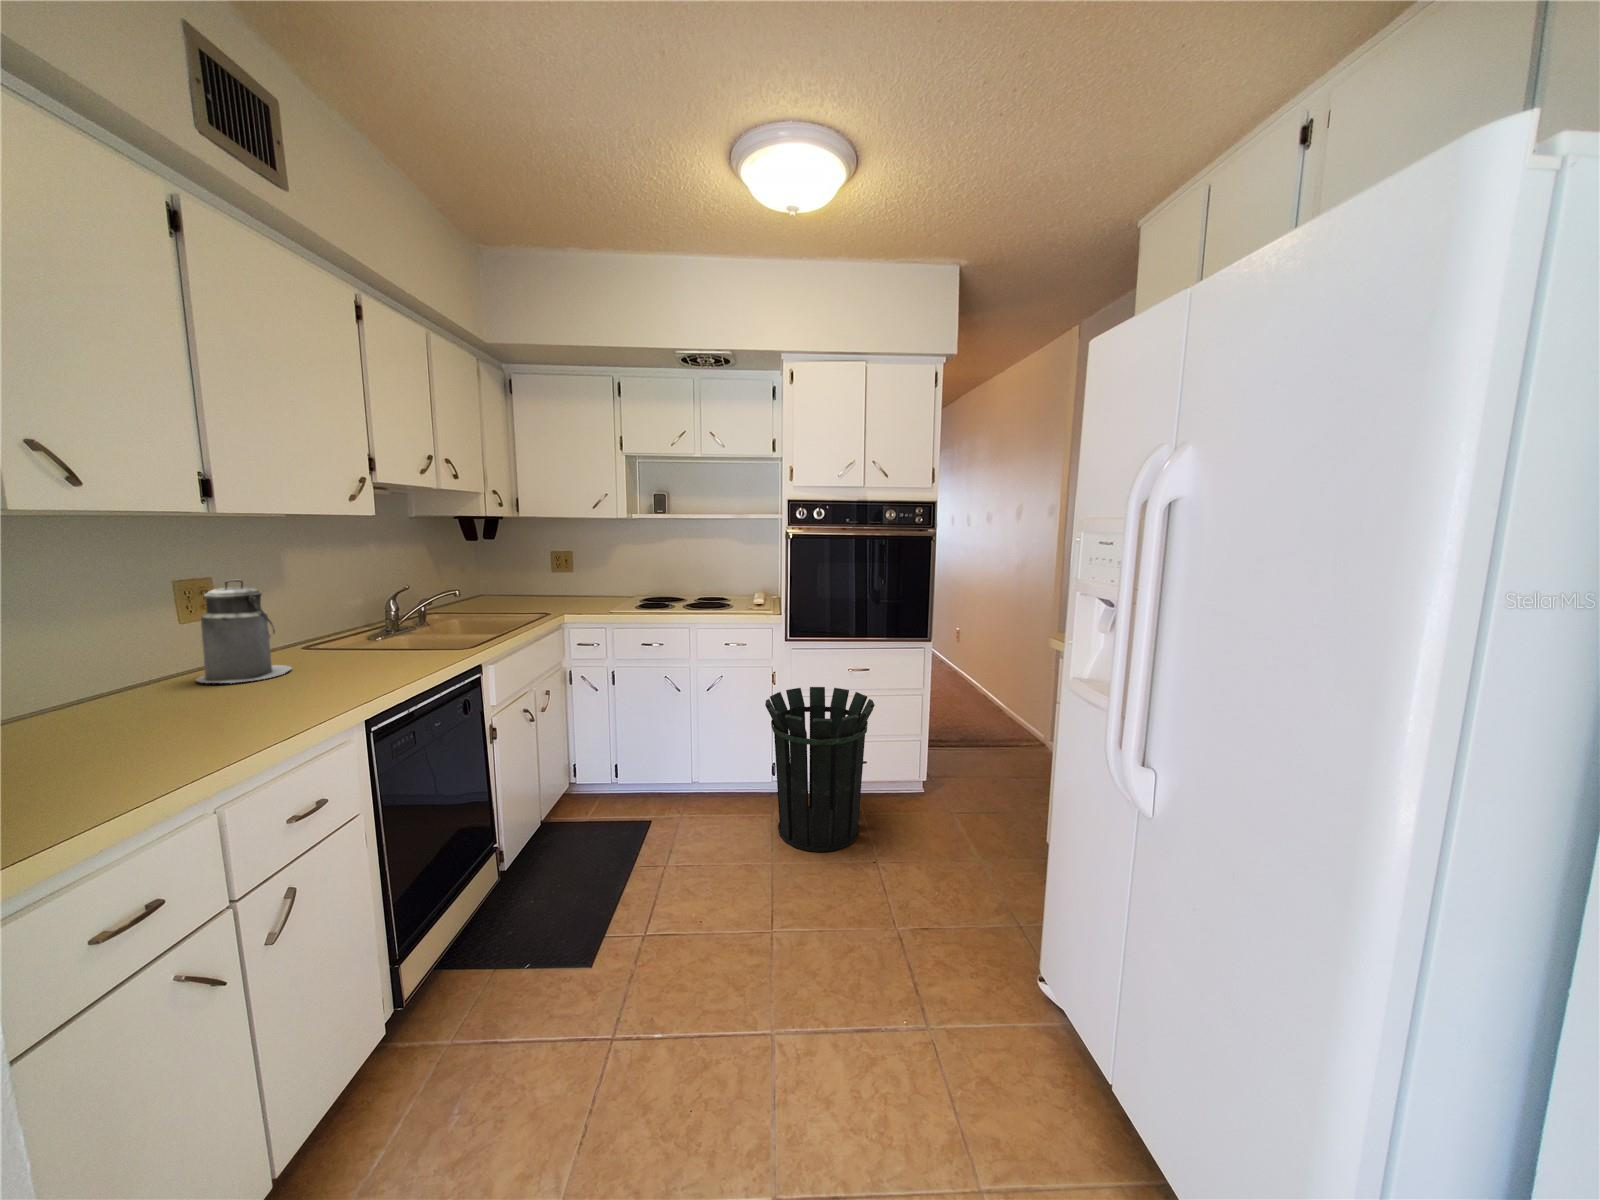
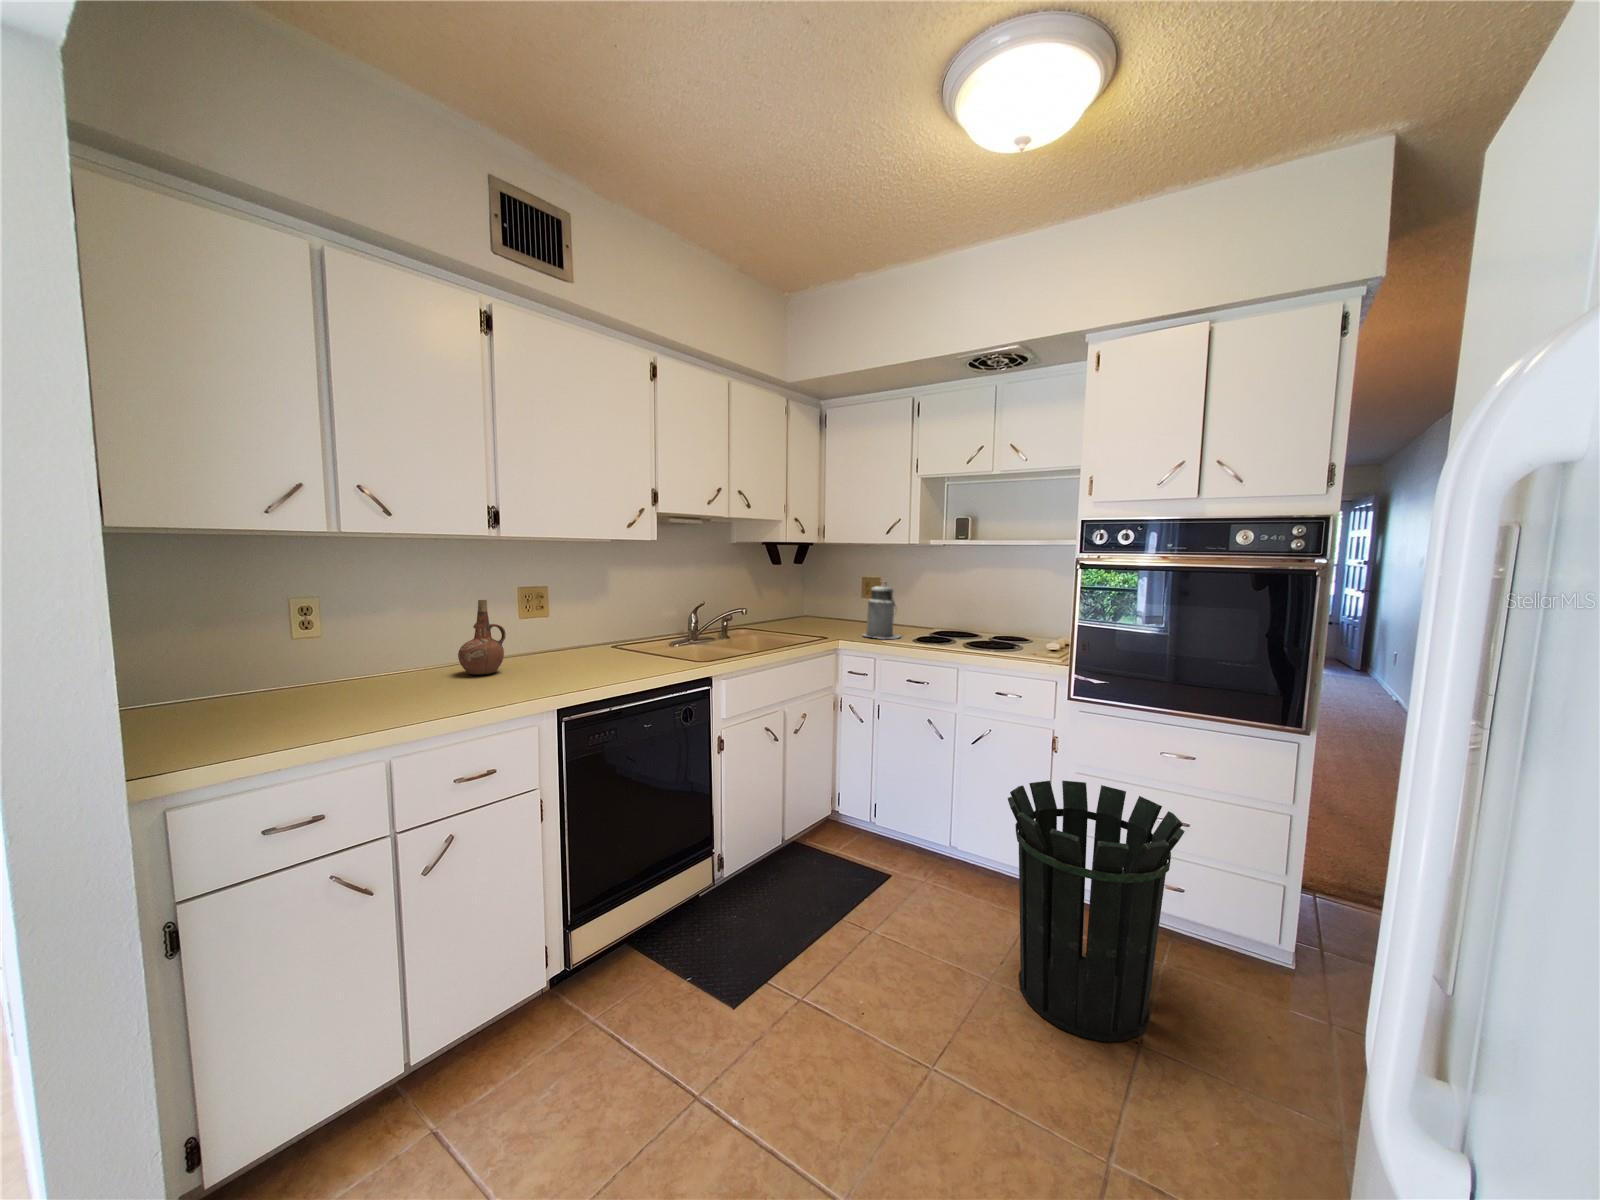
canister: present [196,580,291,683] -> present [863,583,900,639]
ceramic pitcher: none [67,602,165,718] -> present [458,600,506,675]

